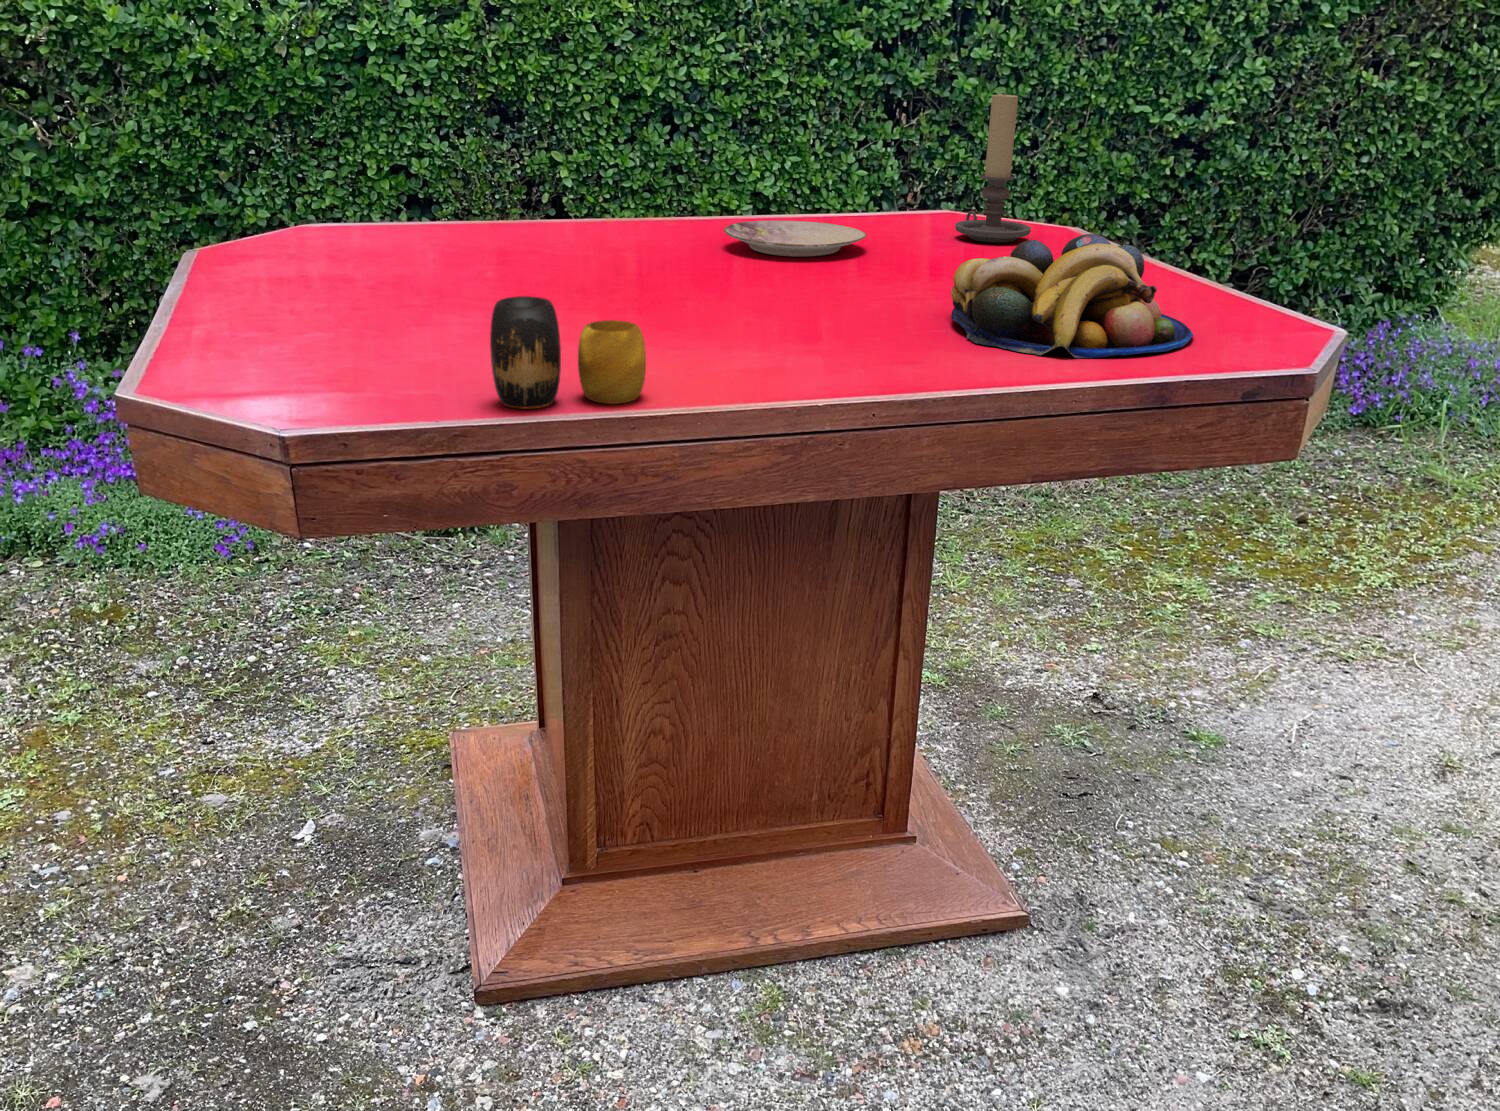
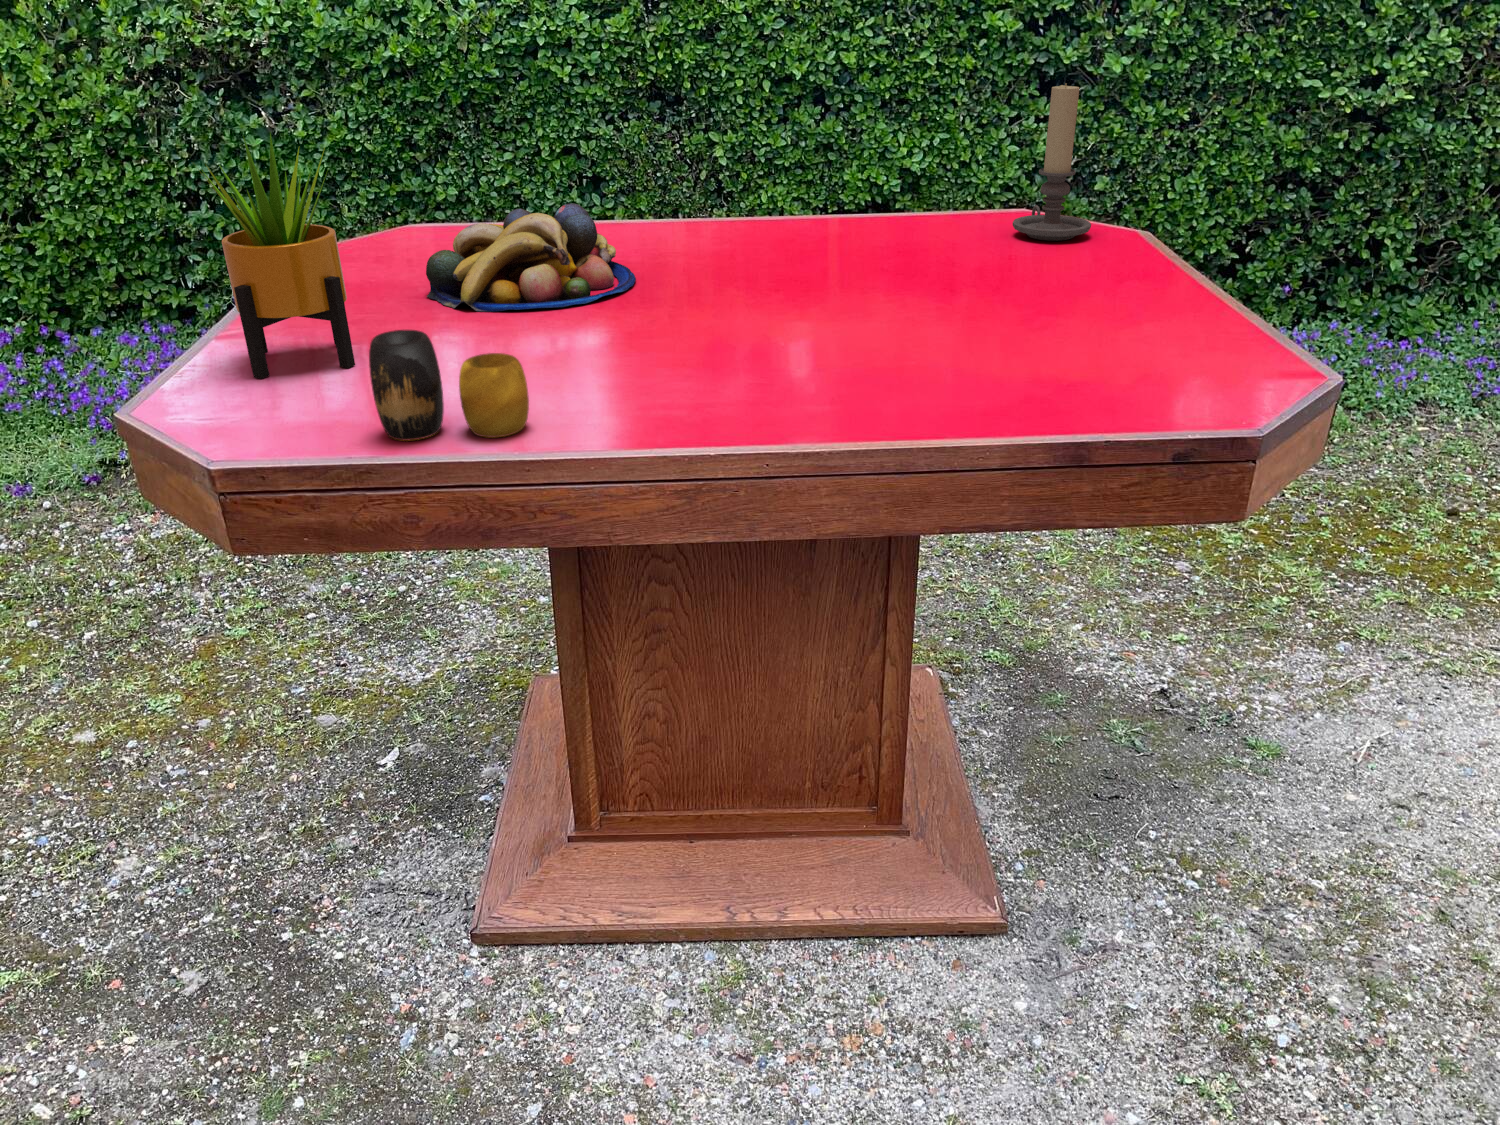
potted plant: none [234,104,396,364] -> present [202,134,355,379]
plate: present [724,221,867,257] -> none [767,217,908,257]
fruit bowl: present [951,234,1193,358] -> present [426,203,636,312]

